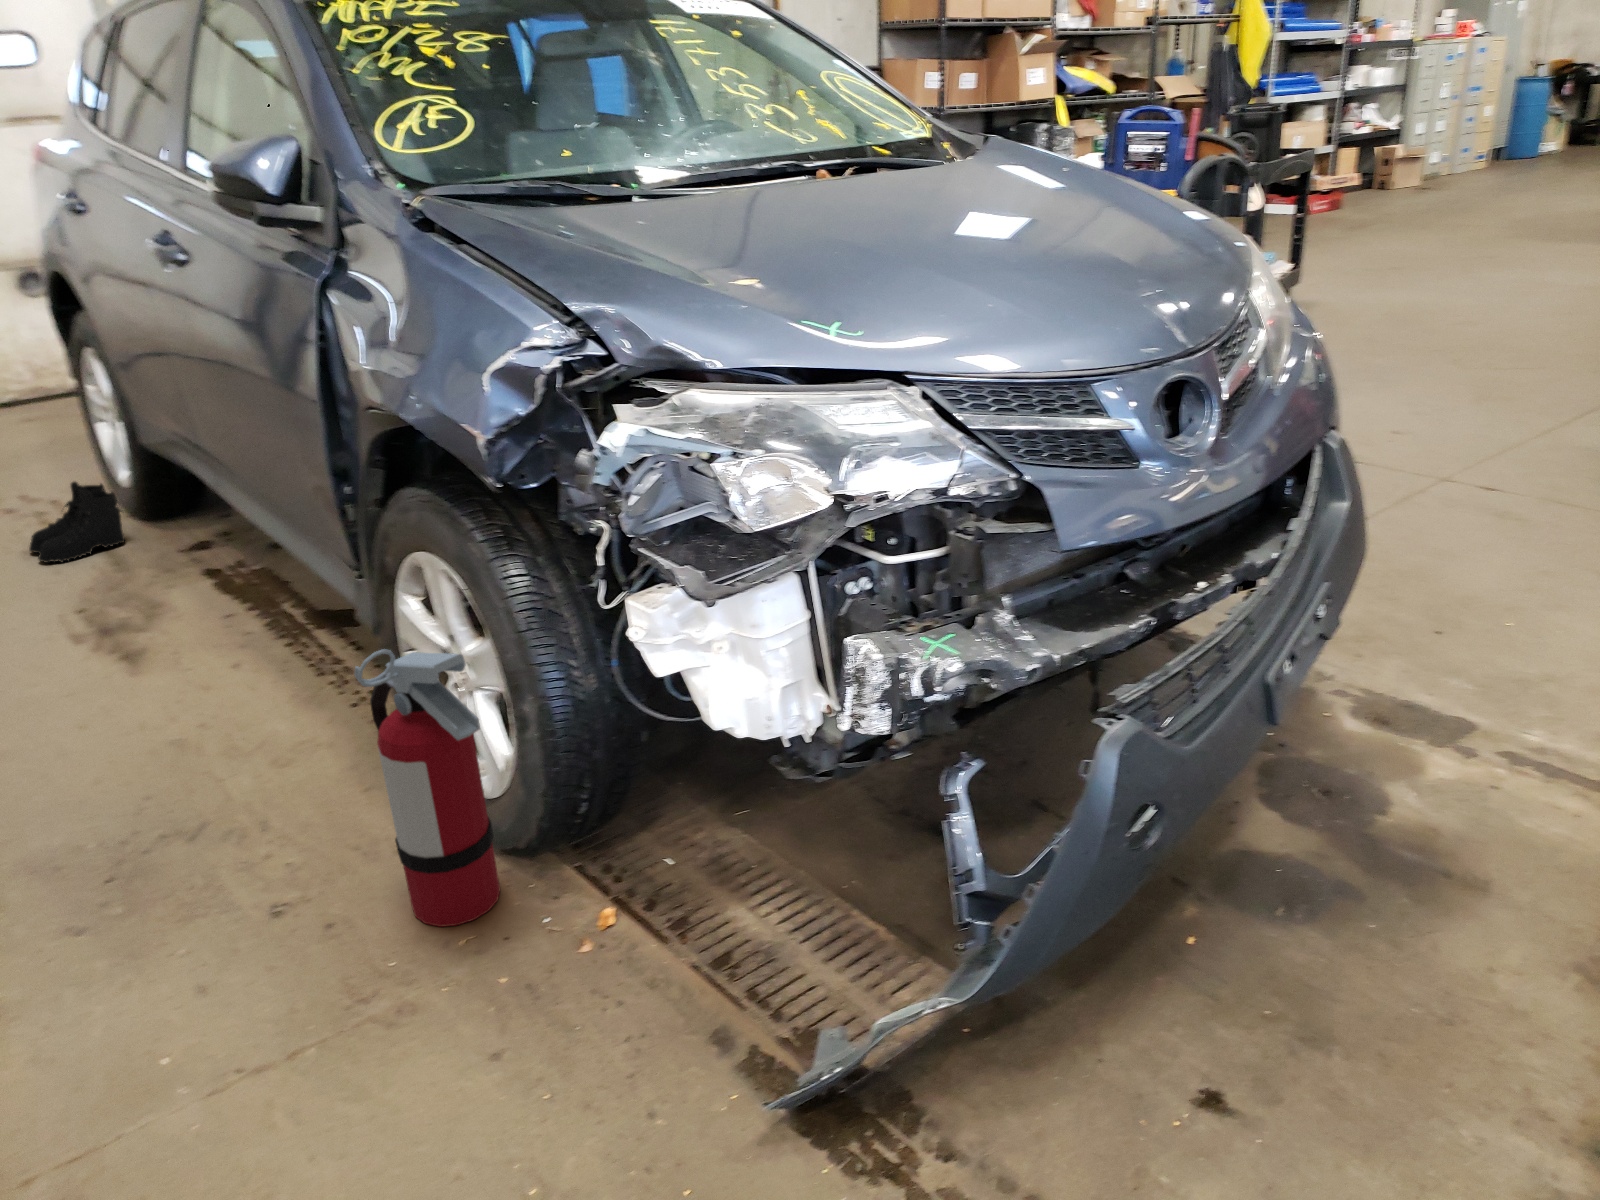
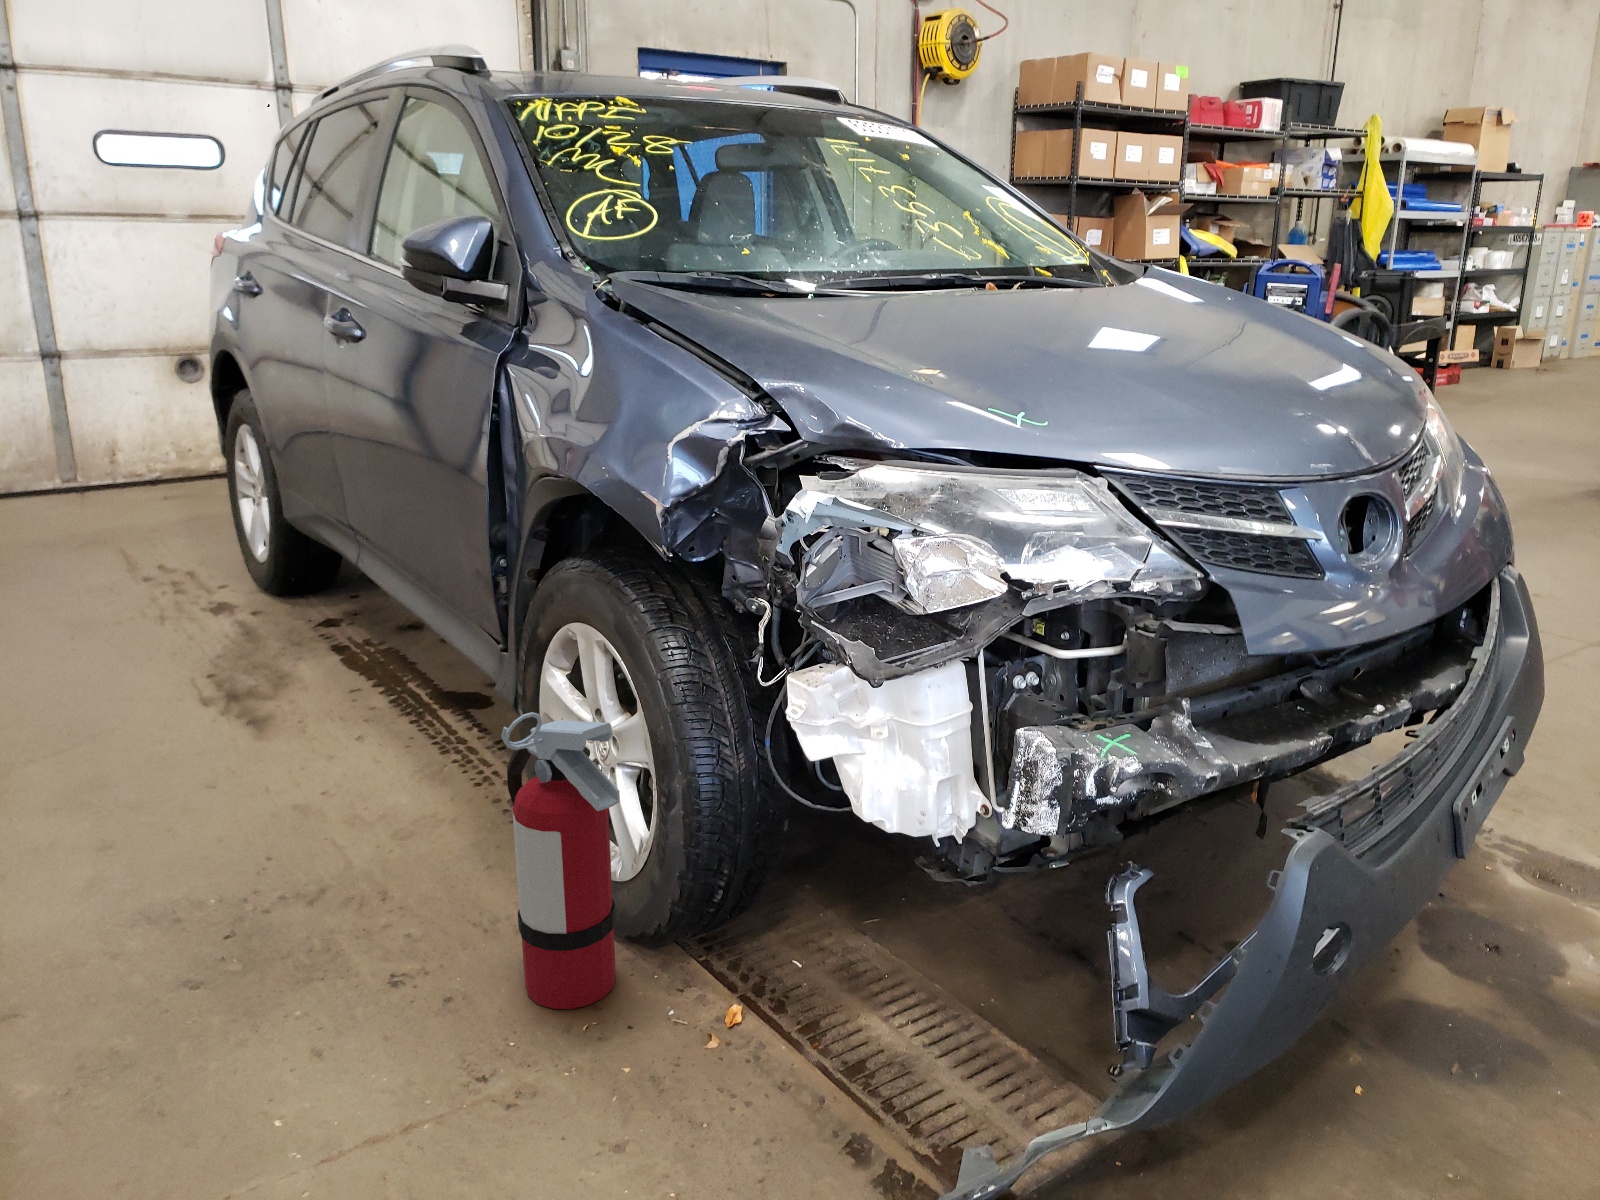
boots: present [29,482,125,563] -> none [168,551,261,627]

